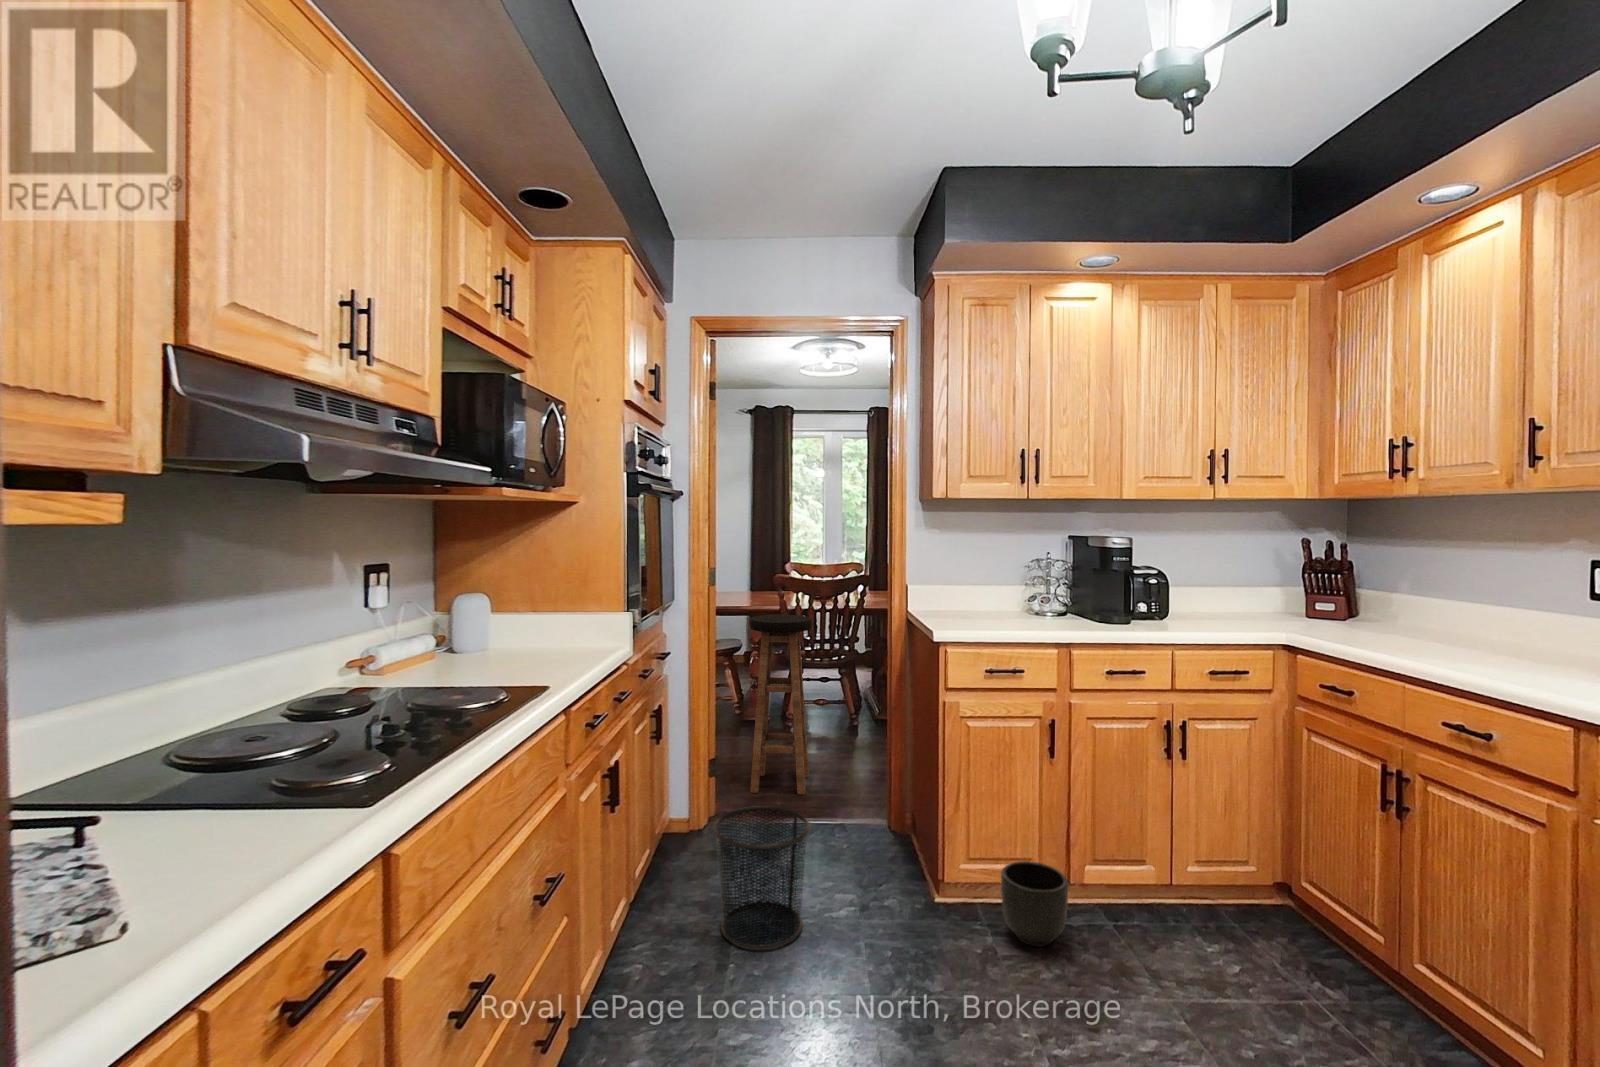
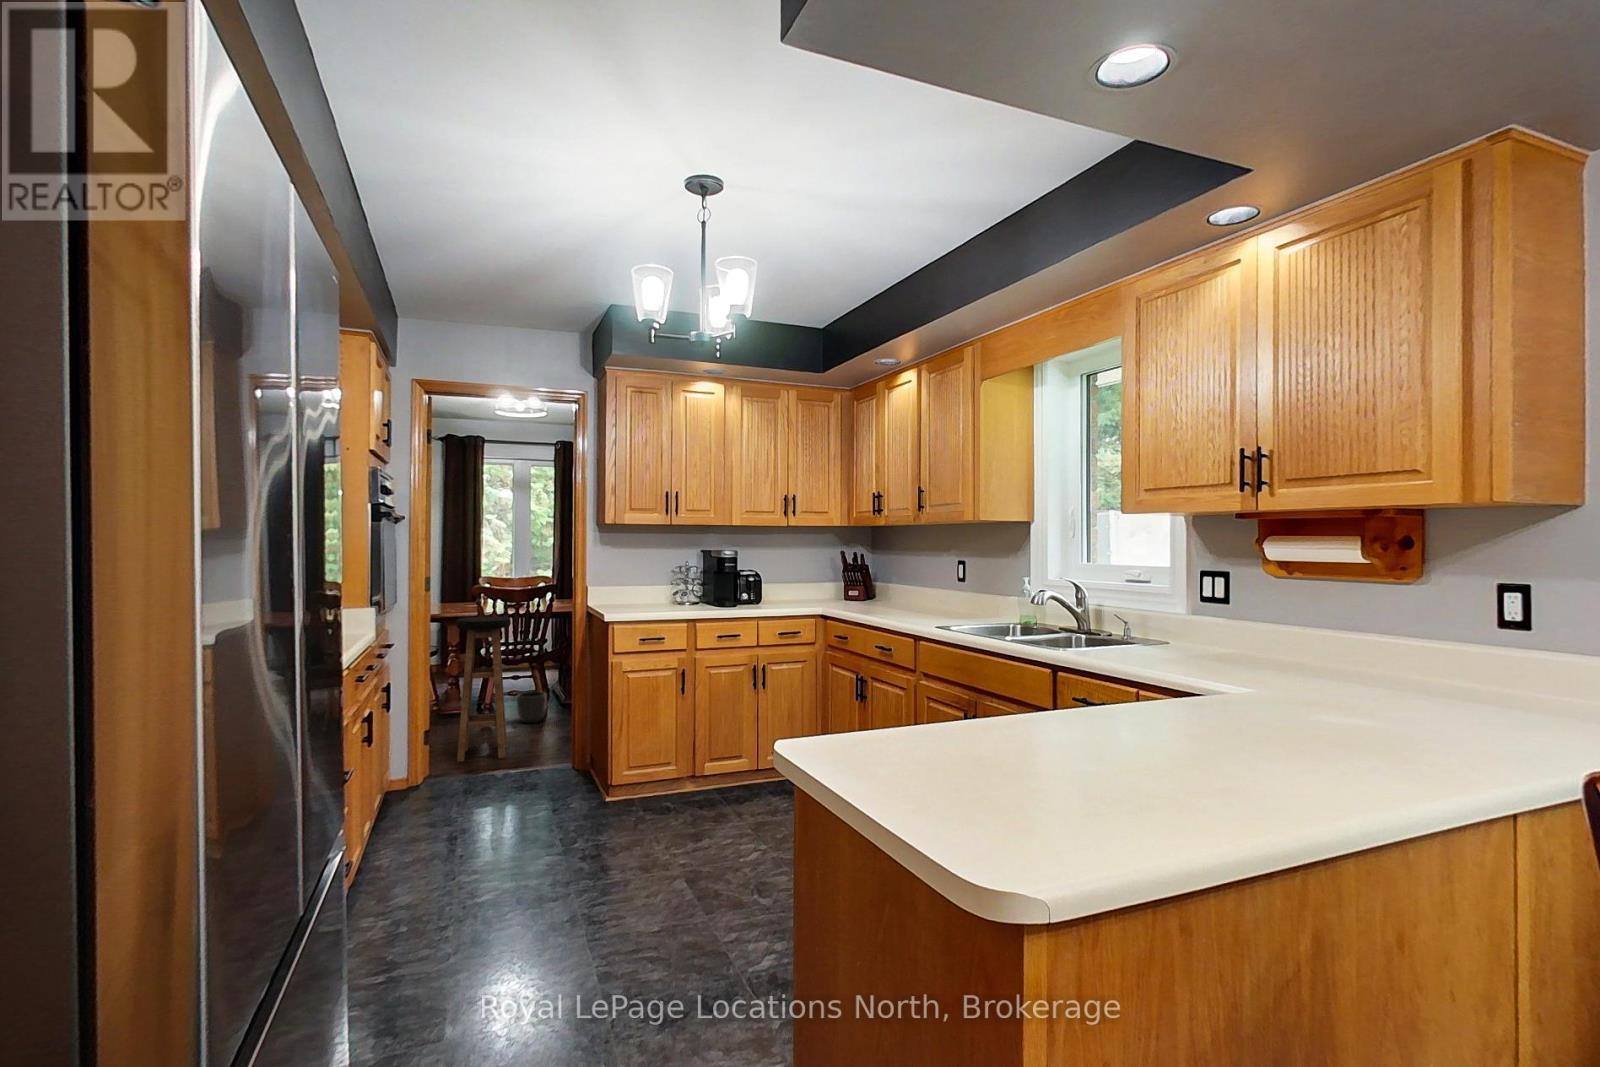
trash can: present [713,806,810,950] -> none [444,744,518,836]
planter: present [1001,861,1068,947] -> present [517,692,547,723]

